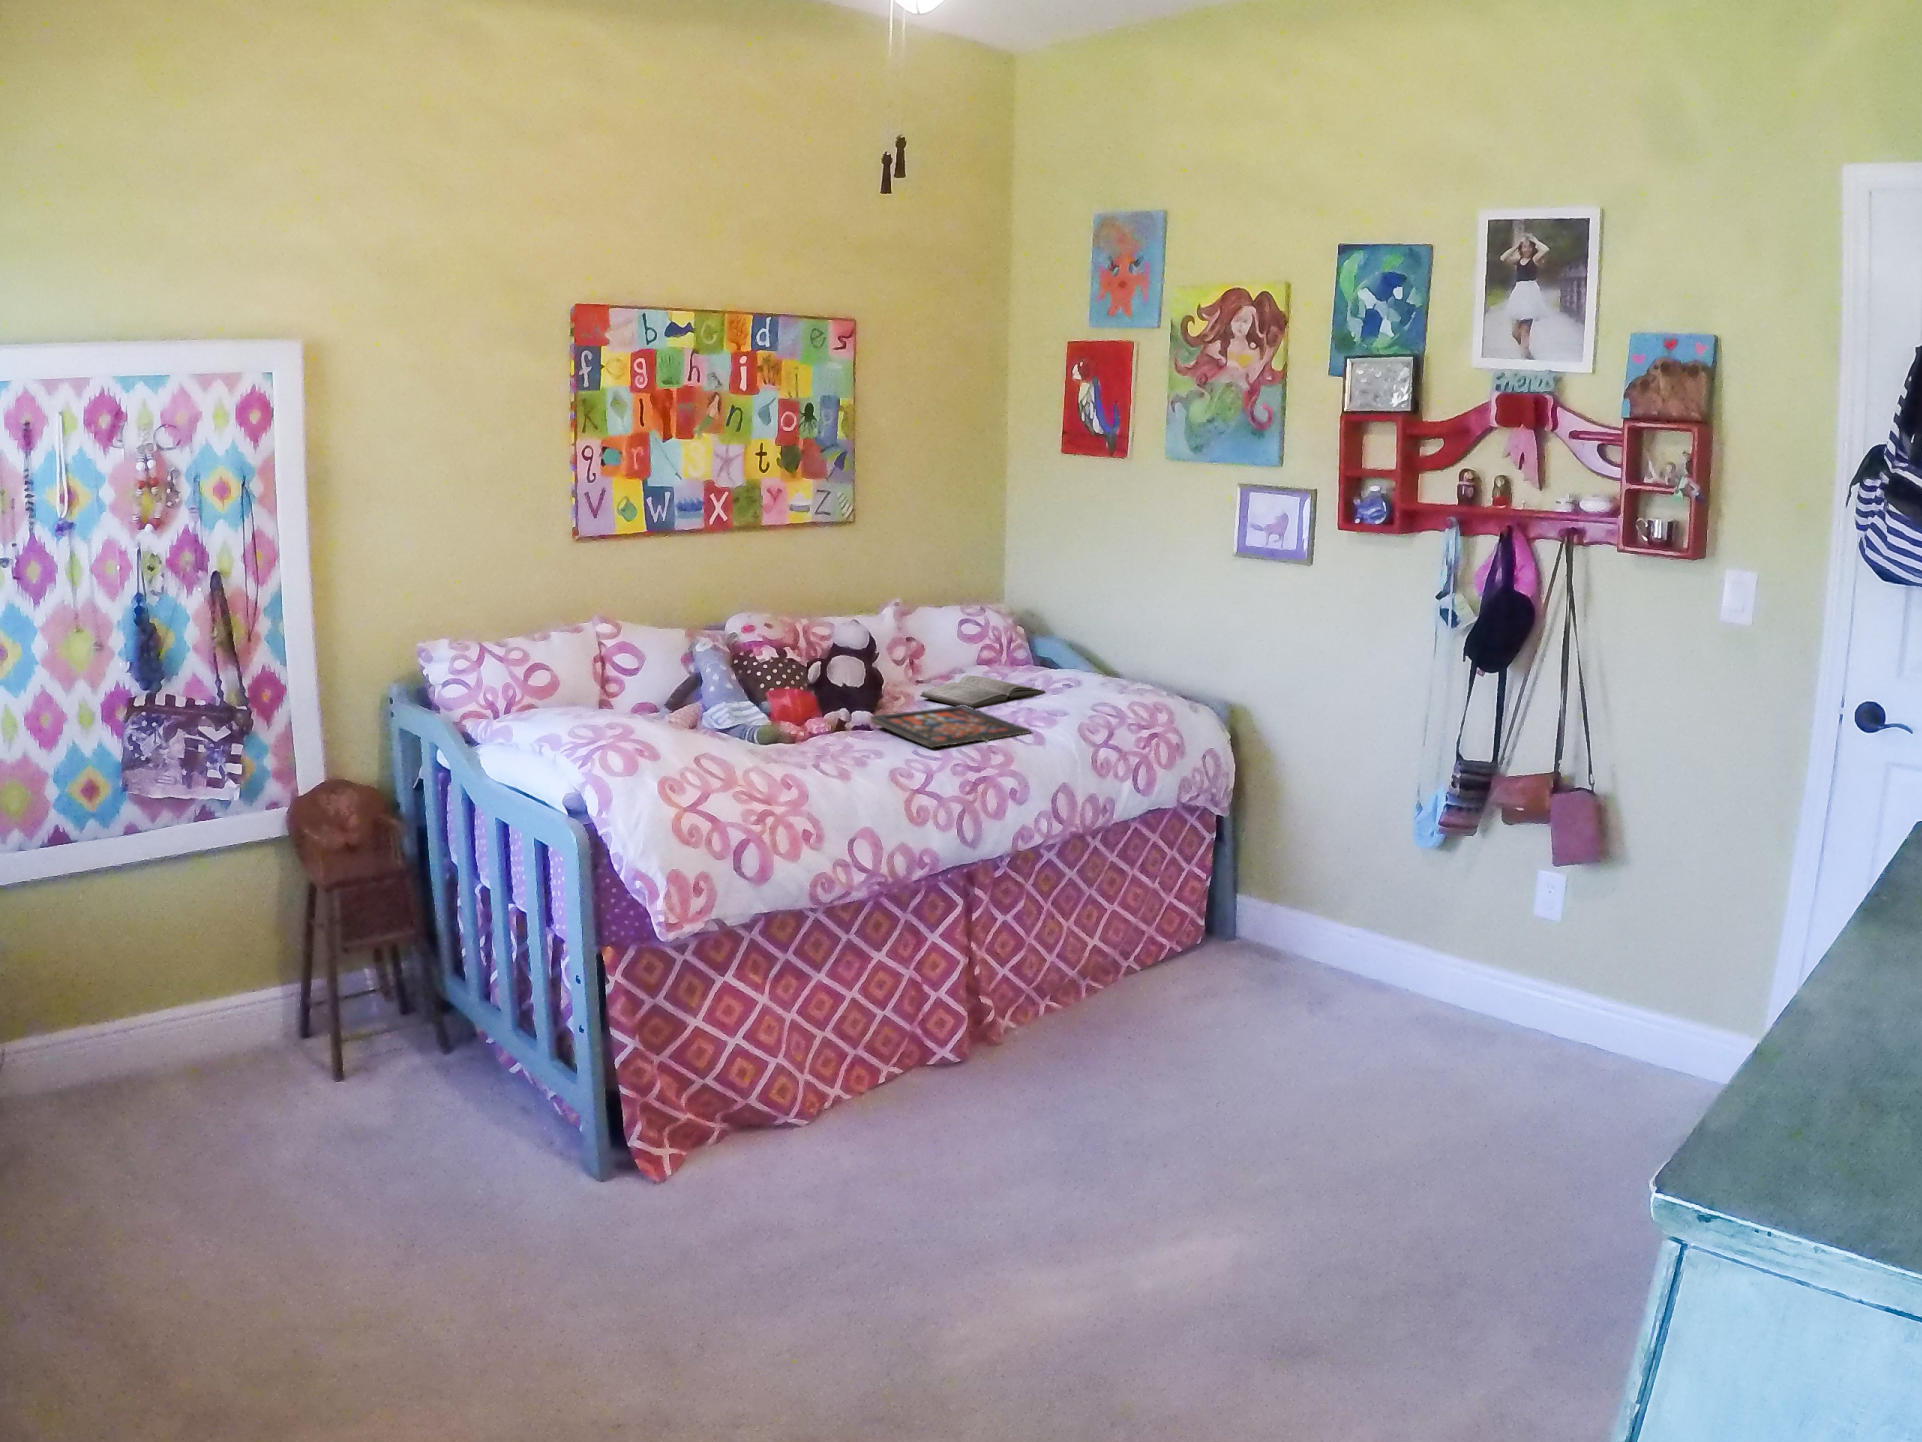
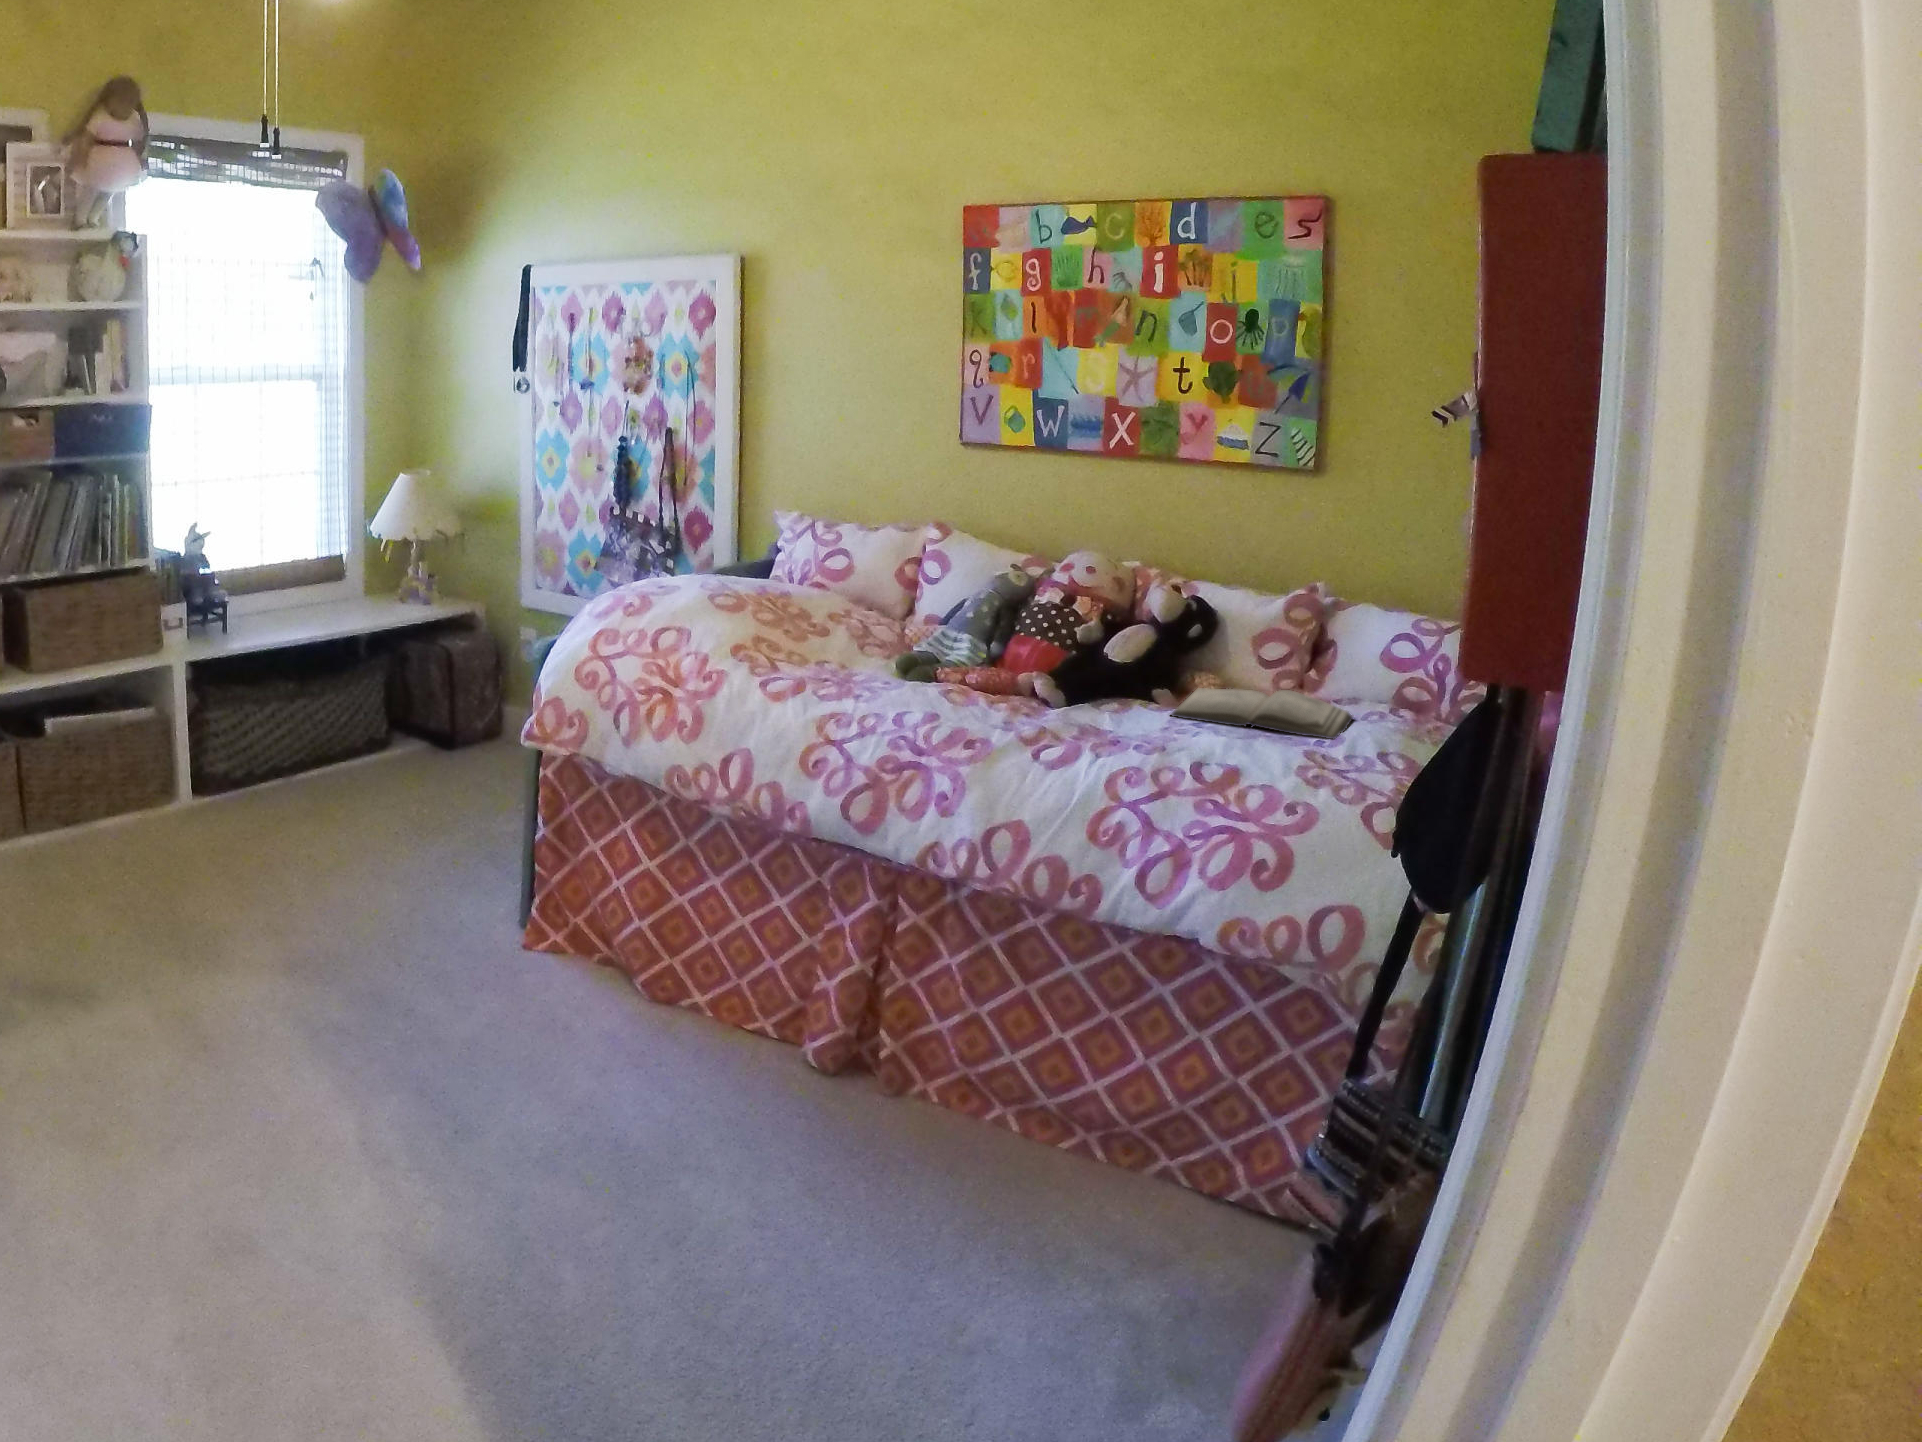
board game: present [870,705,1031,748] -> none [930,676,1147,744]

